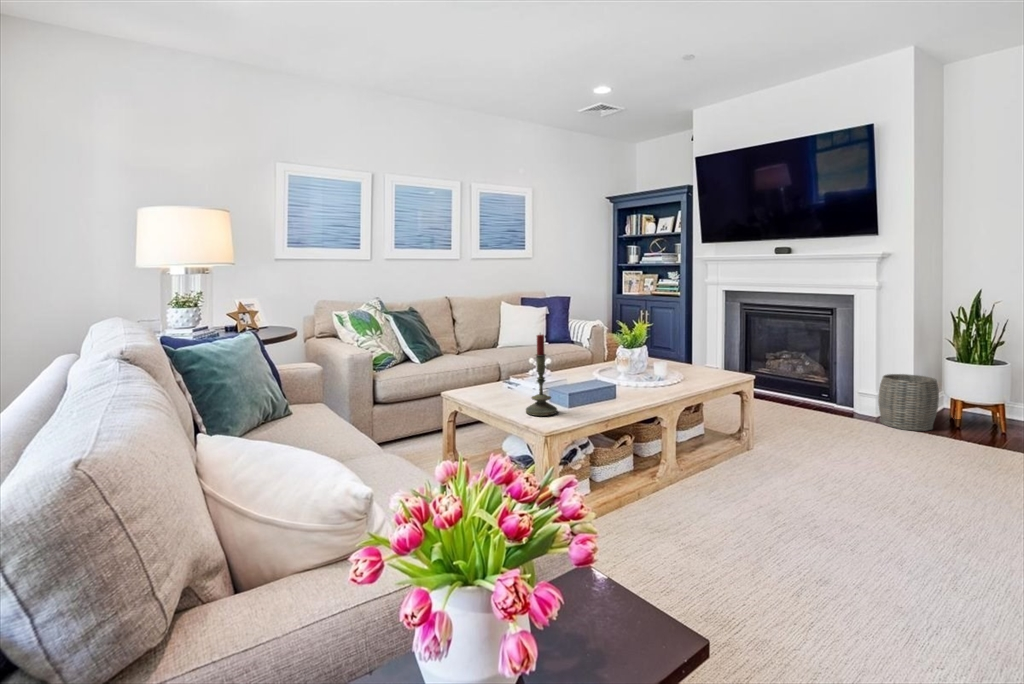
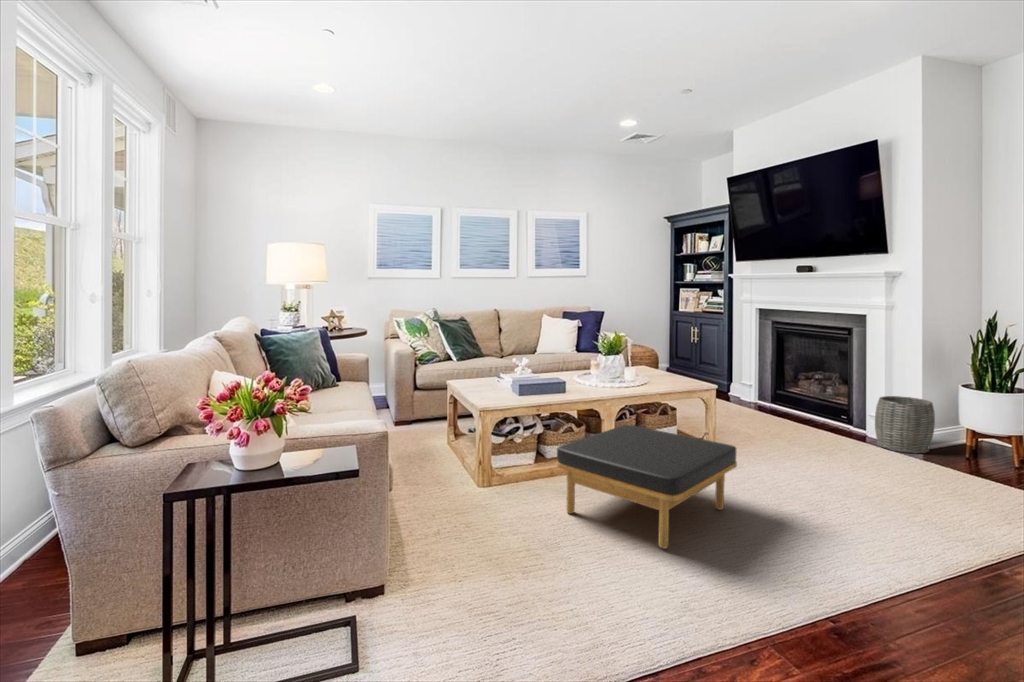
candle: present [526,334,557,416] -> none [482,338,506,400]
ottoman: none [669,431,877,593] -> present [557,425,737,548]

